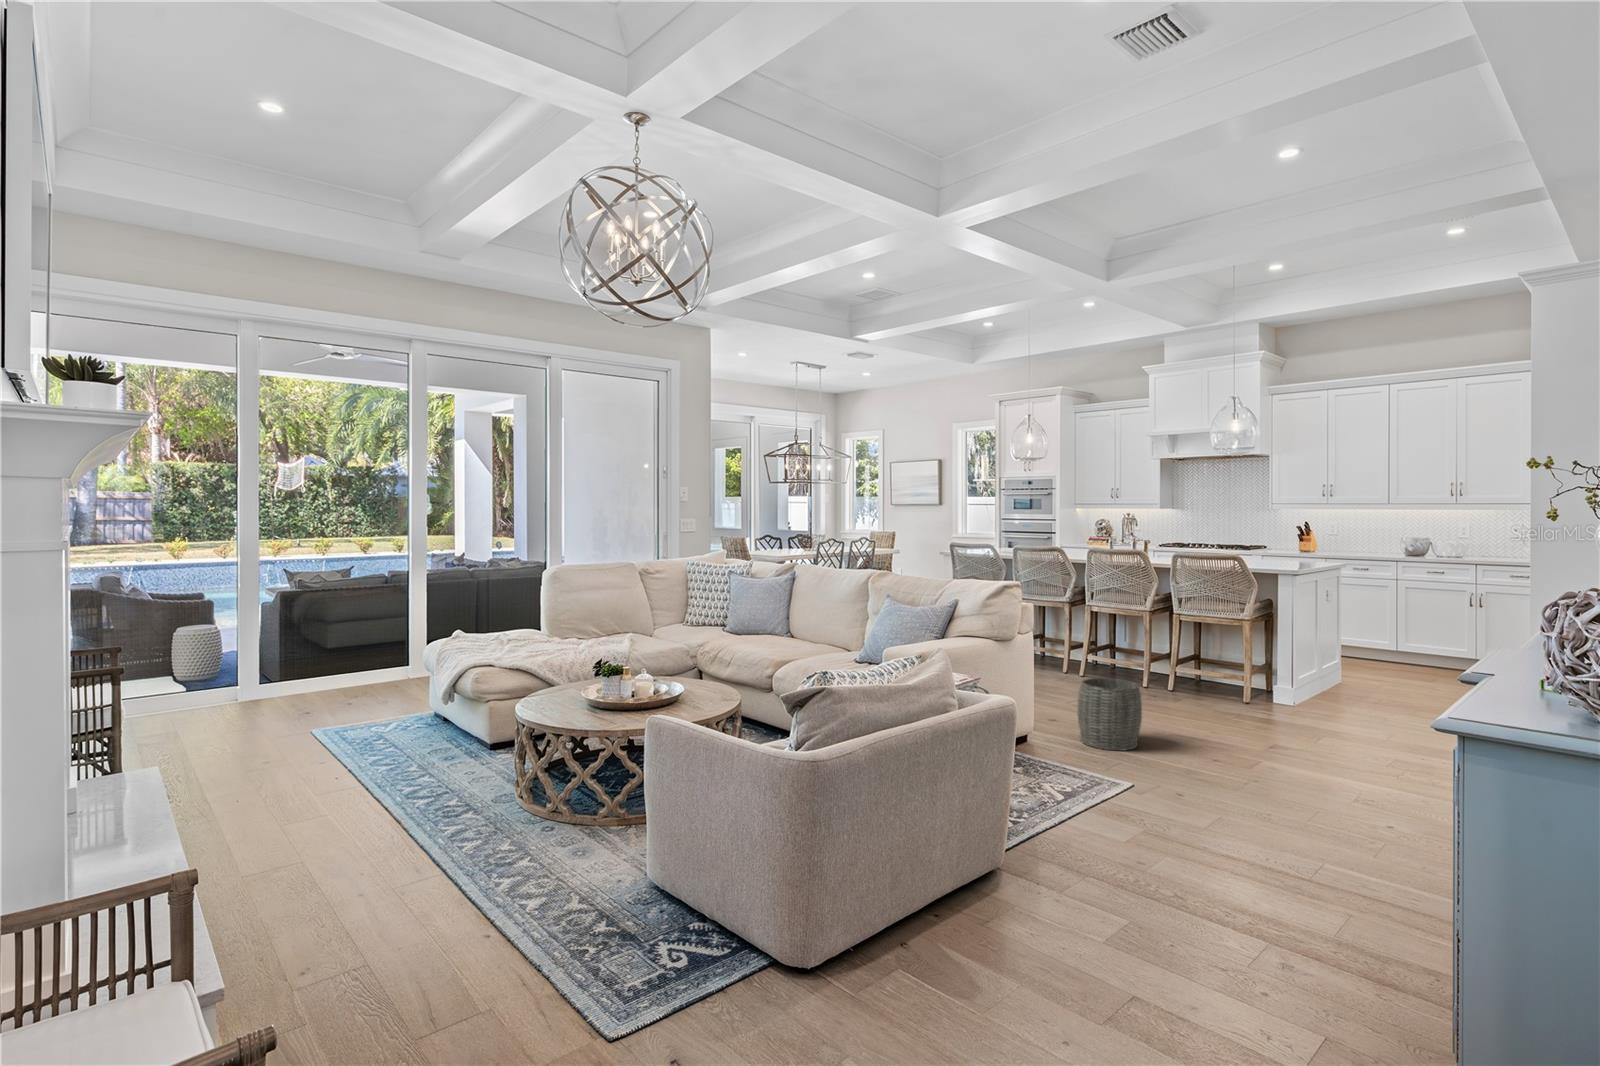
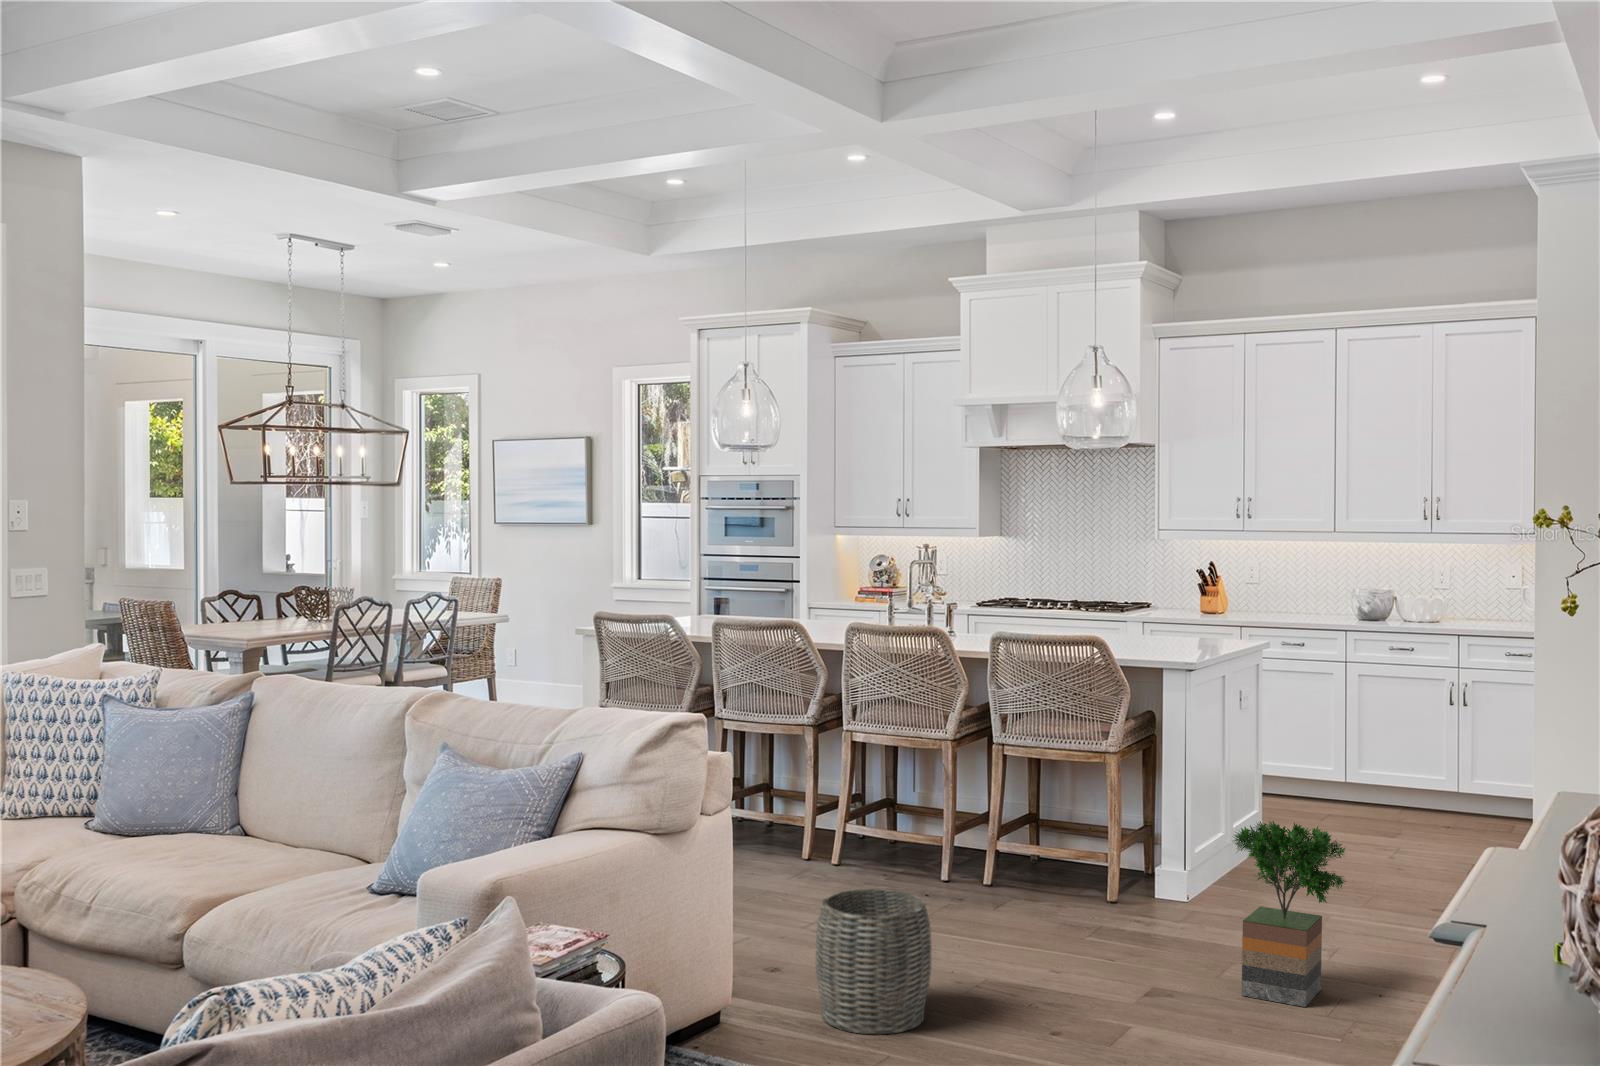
potted tree: none [1321,654,1397,758] -> present [1233,821,1346,1007]

